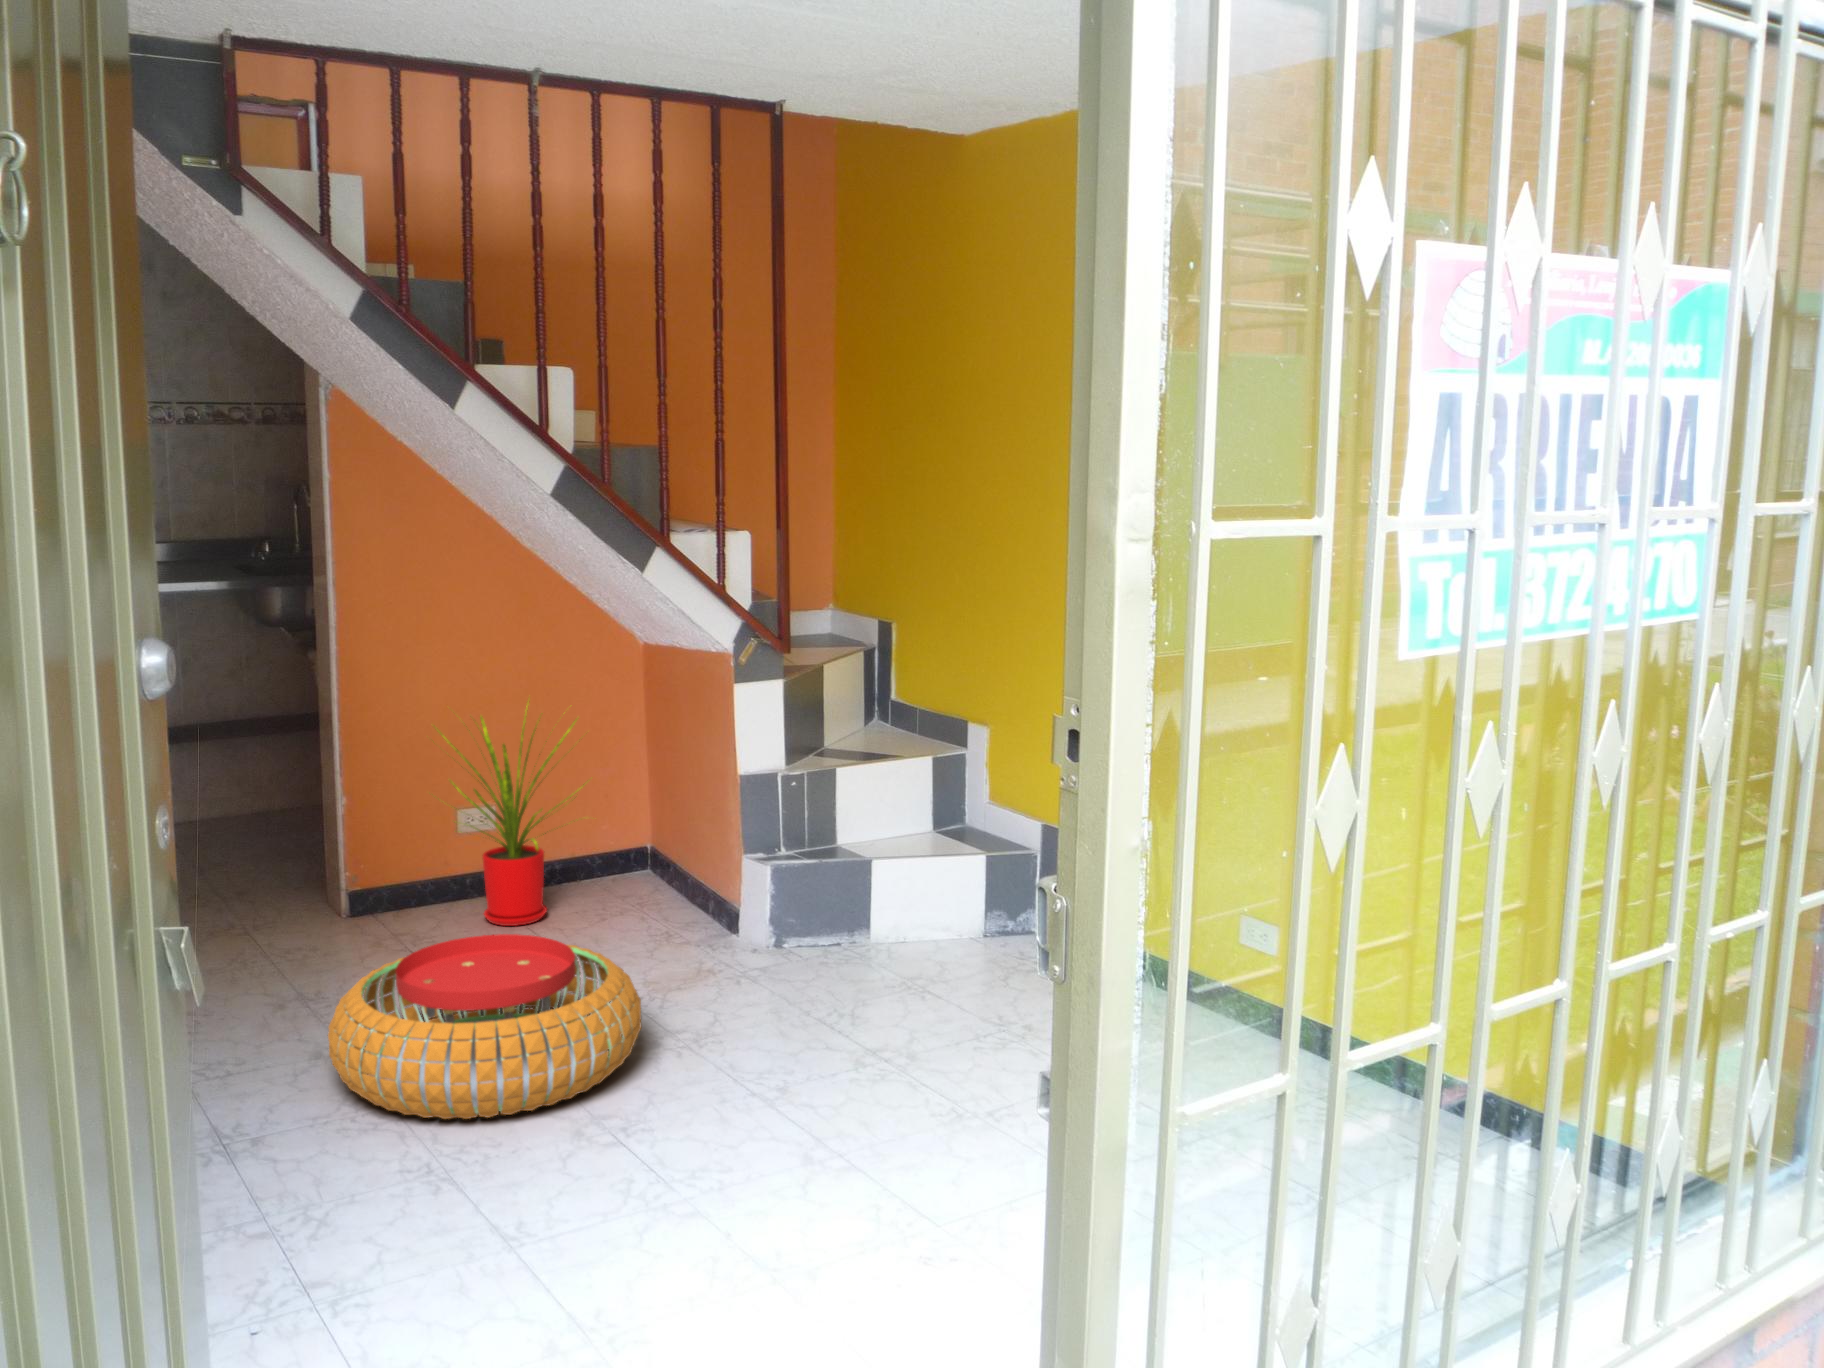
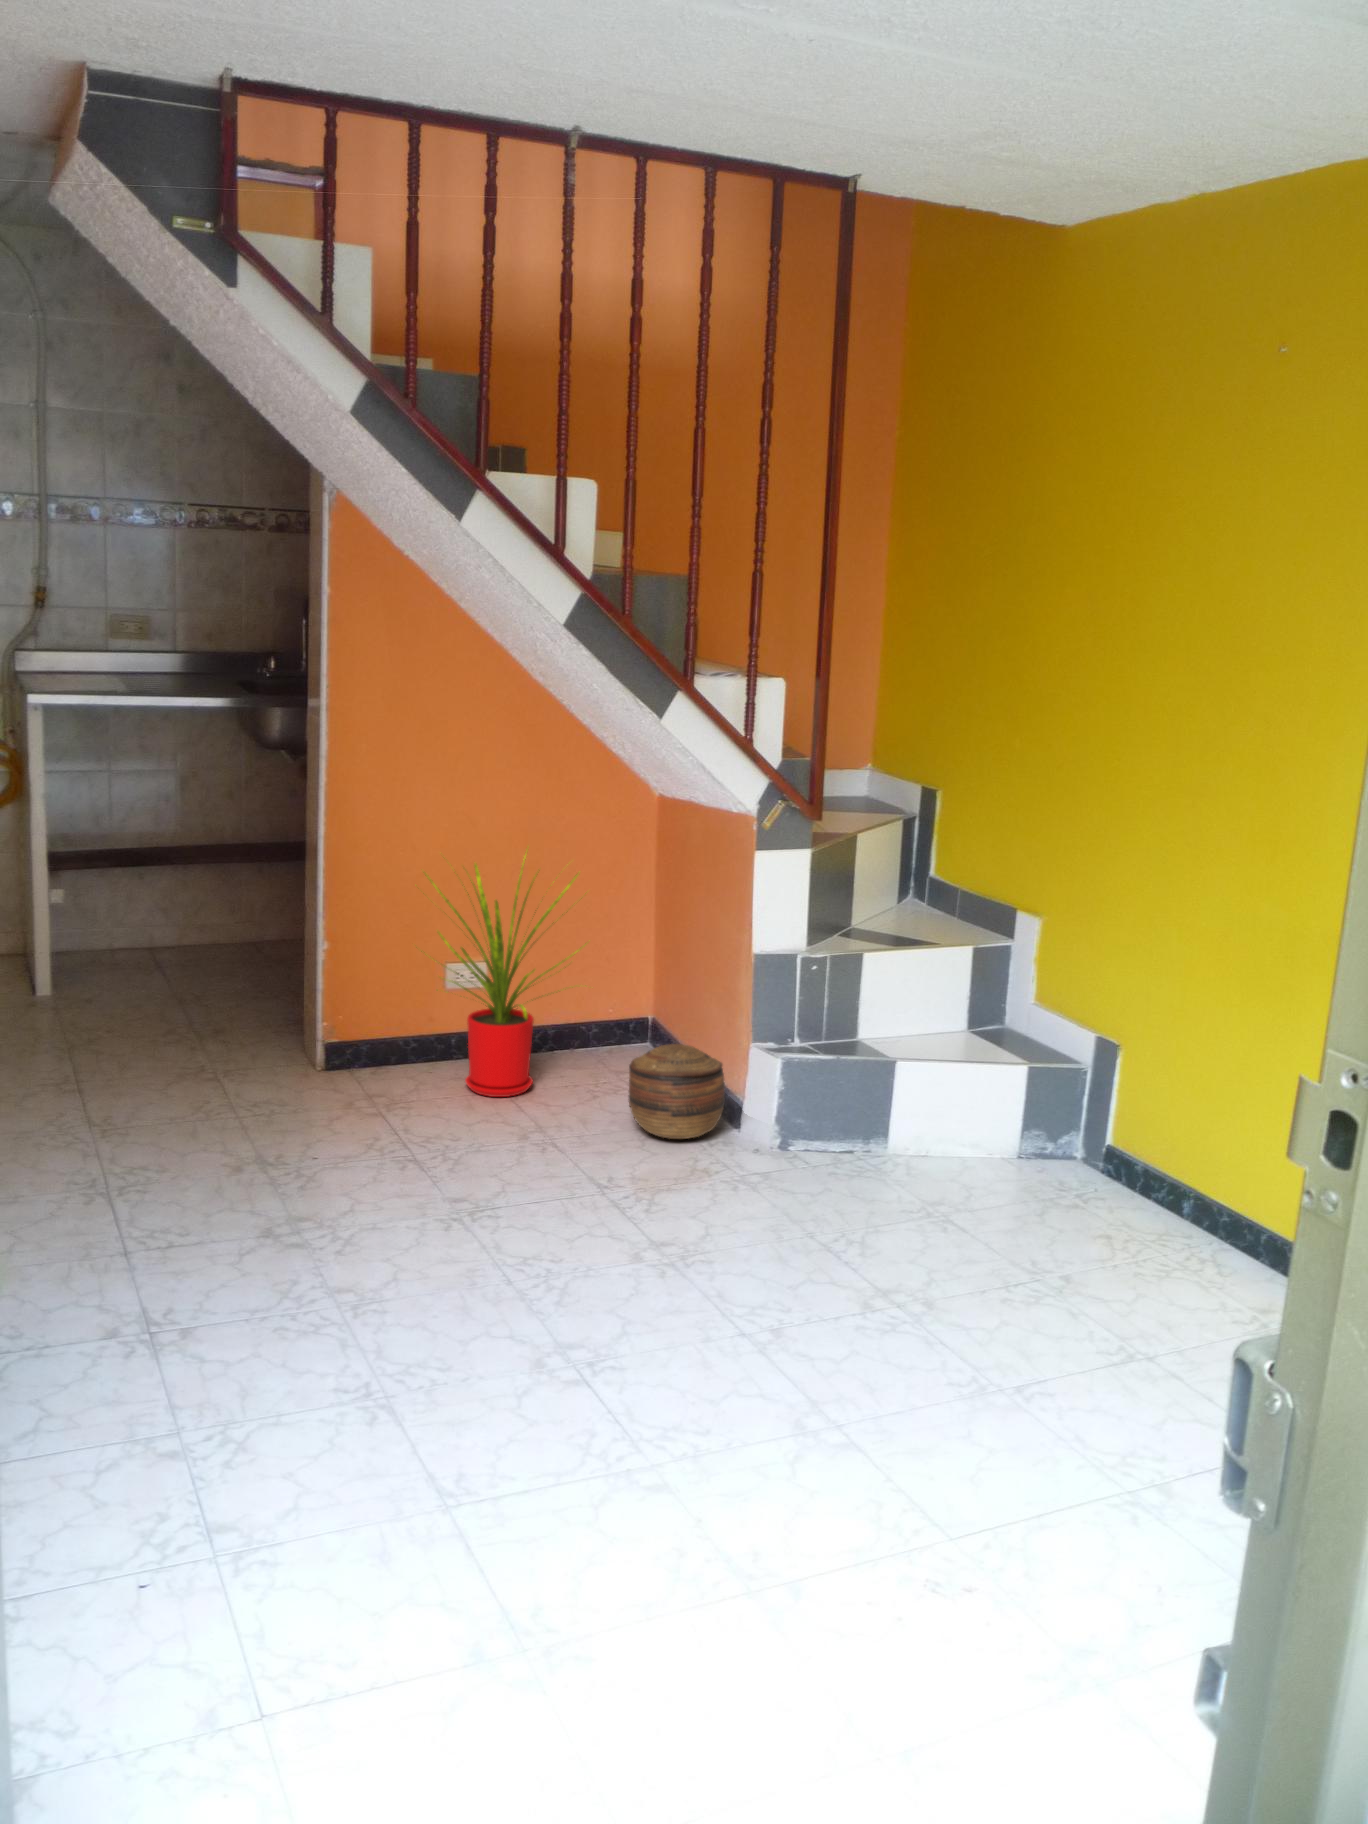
basket: none [635,861,723,946] -> present [629,1044,725,1139]
pouf: present [328,934,642,1119] -> none [284,1120,627,1334]

